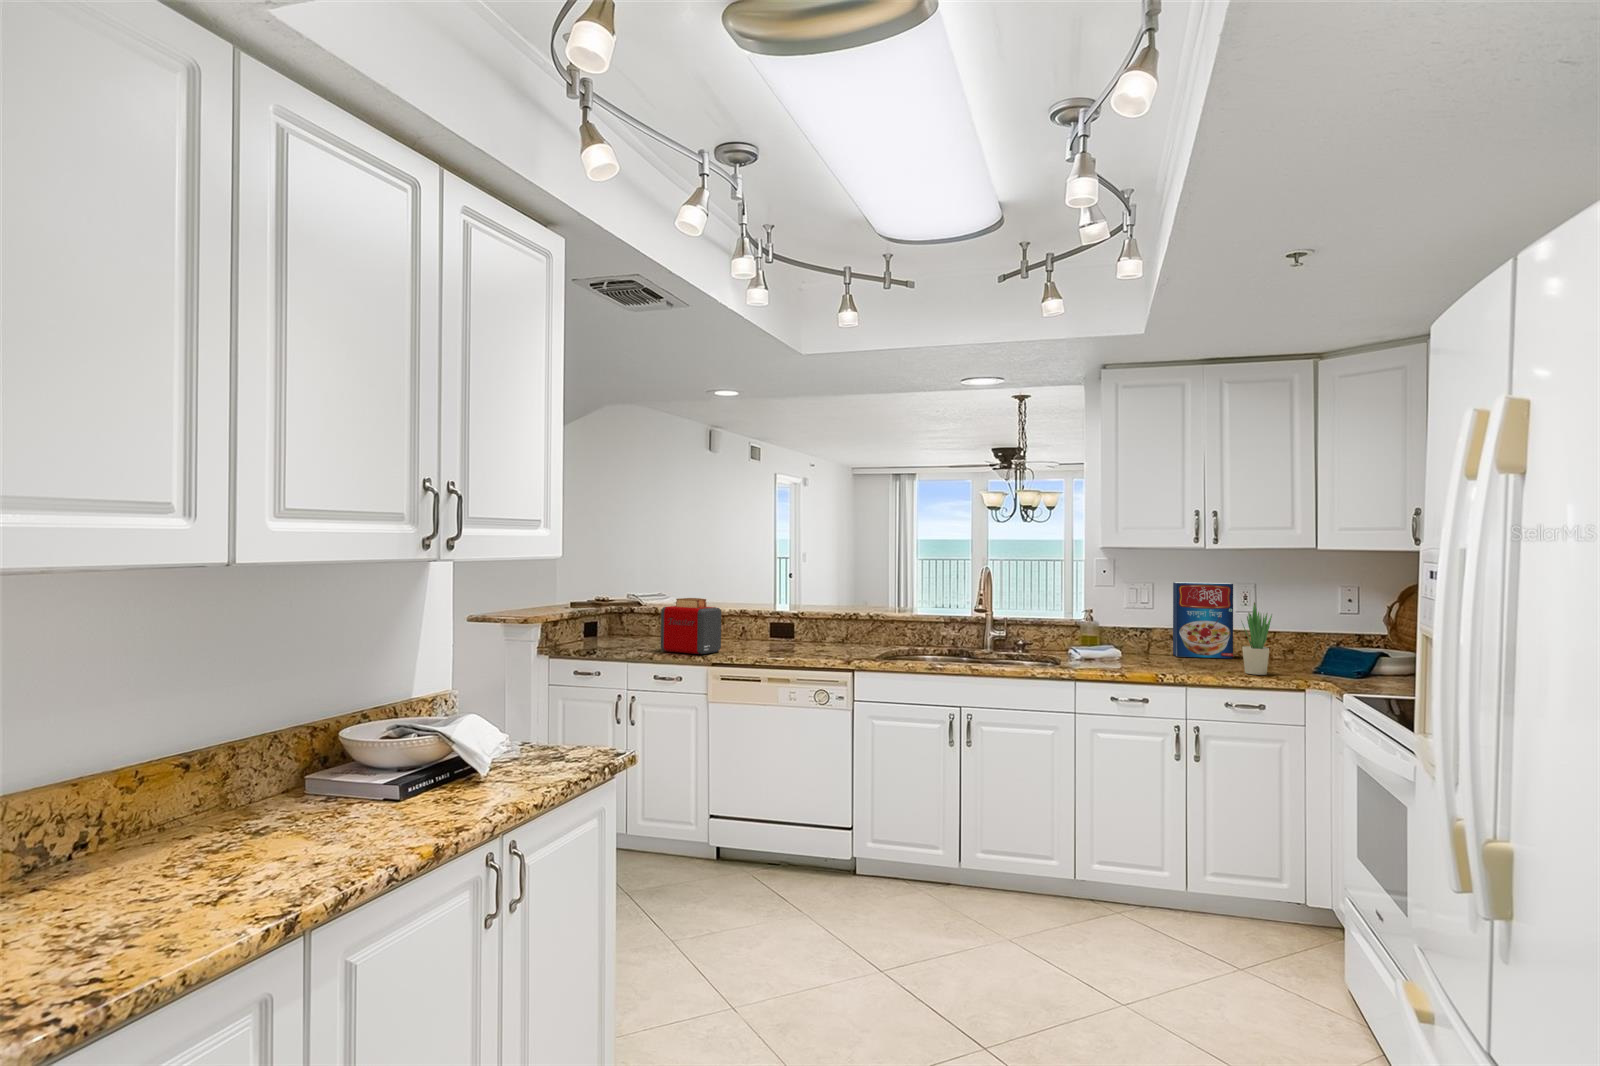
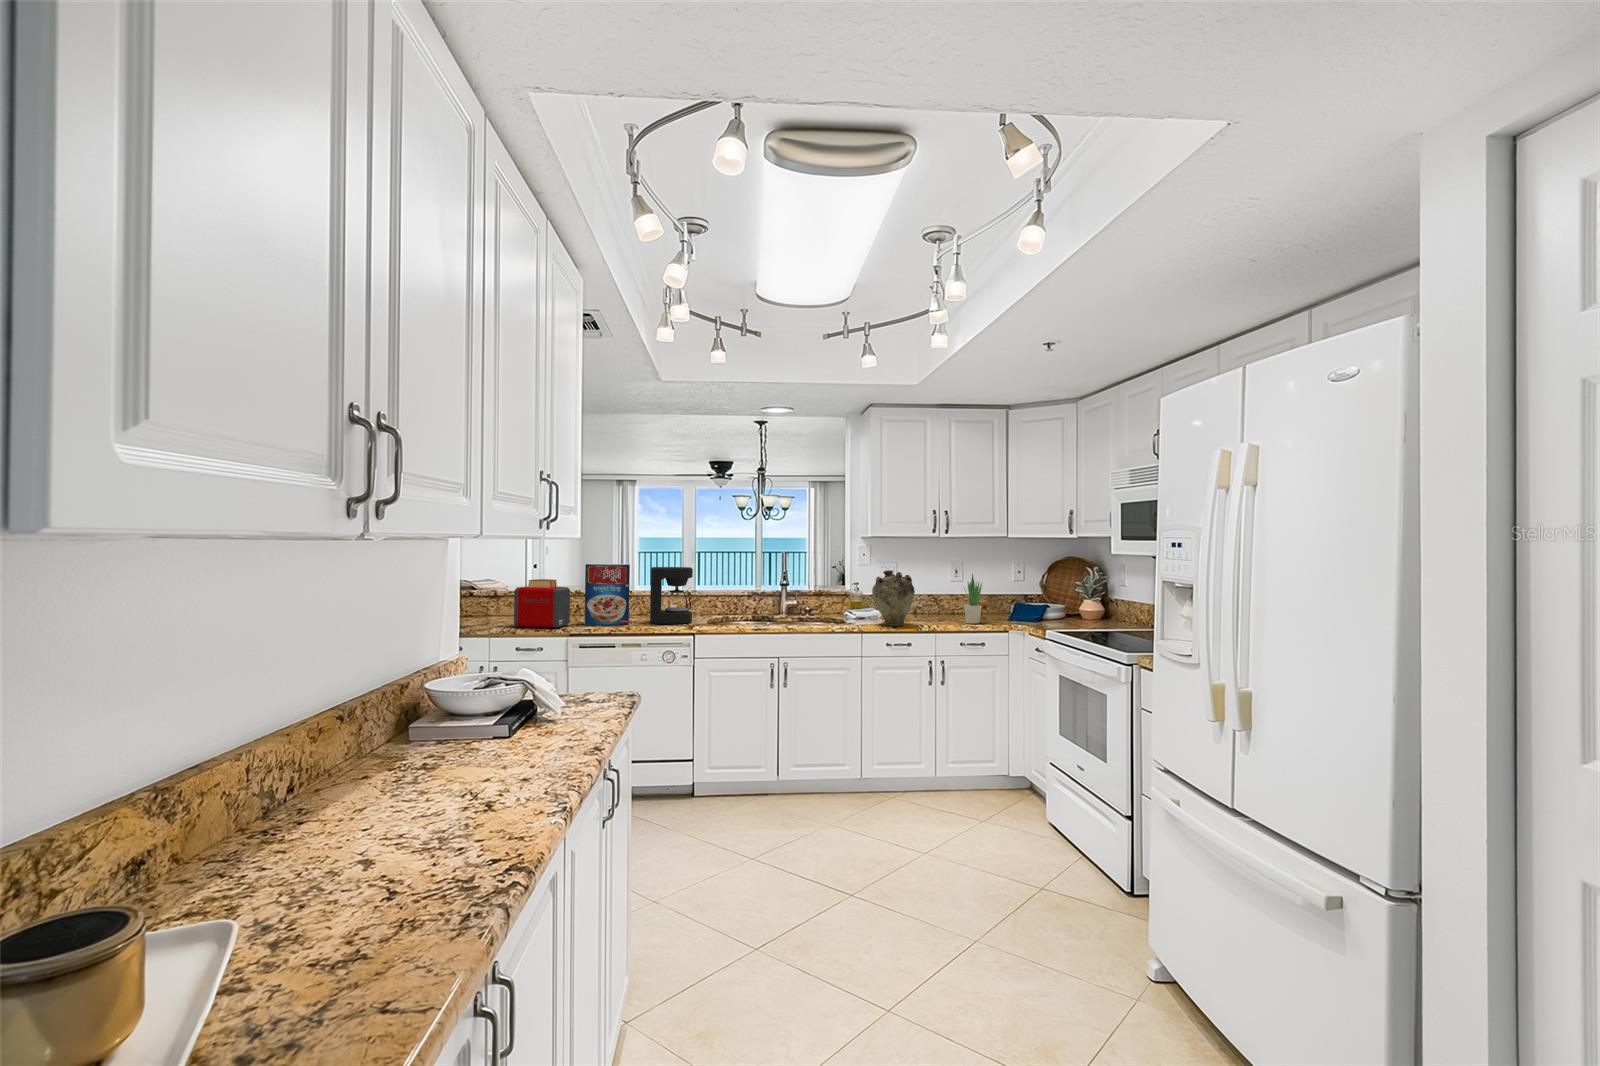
cereal box: present [1173,582,1233,658] -> present [585,564,630,625]
coffee maker: none [813,585,864,655] -> present [650,567,693,624]
vase: none [1095,595,1157,672] -> present [872,570,915,626]

